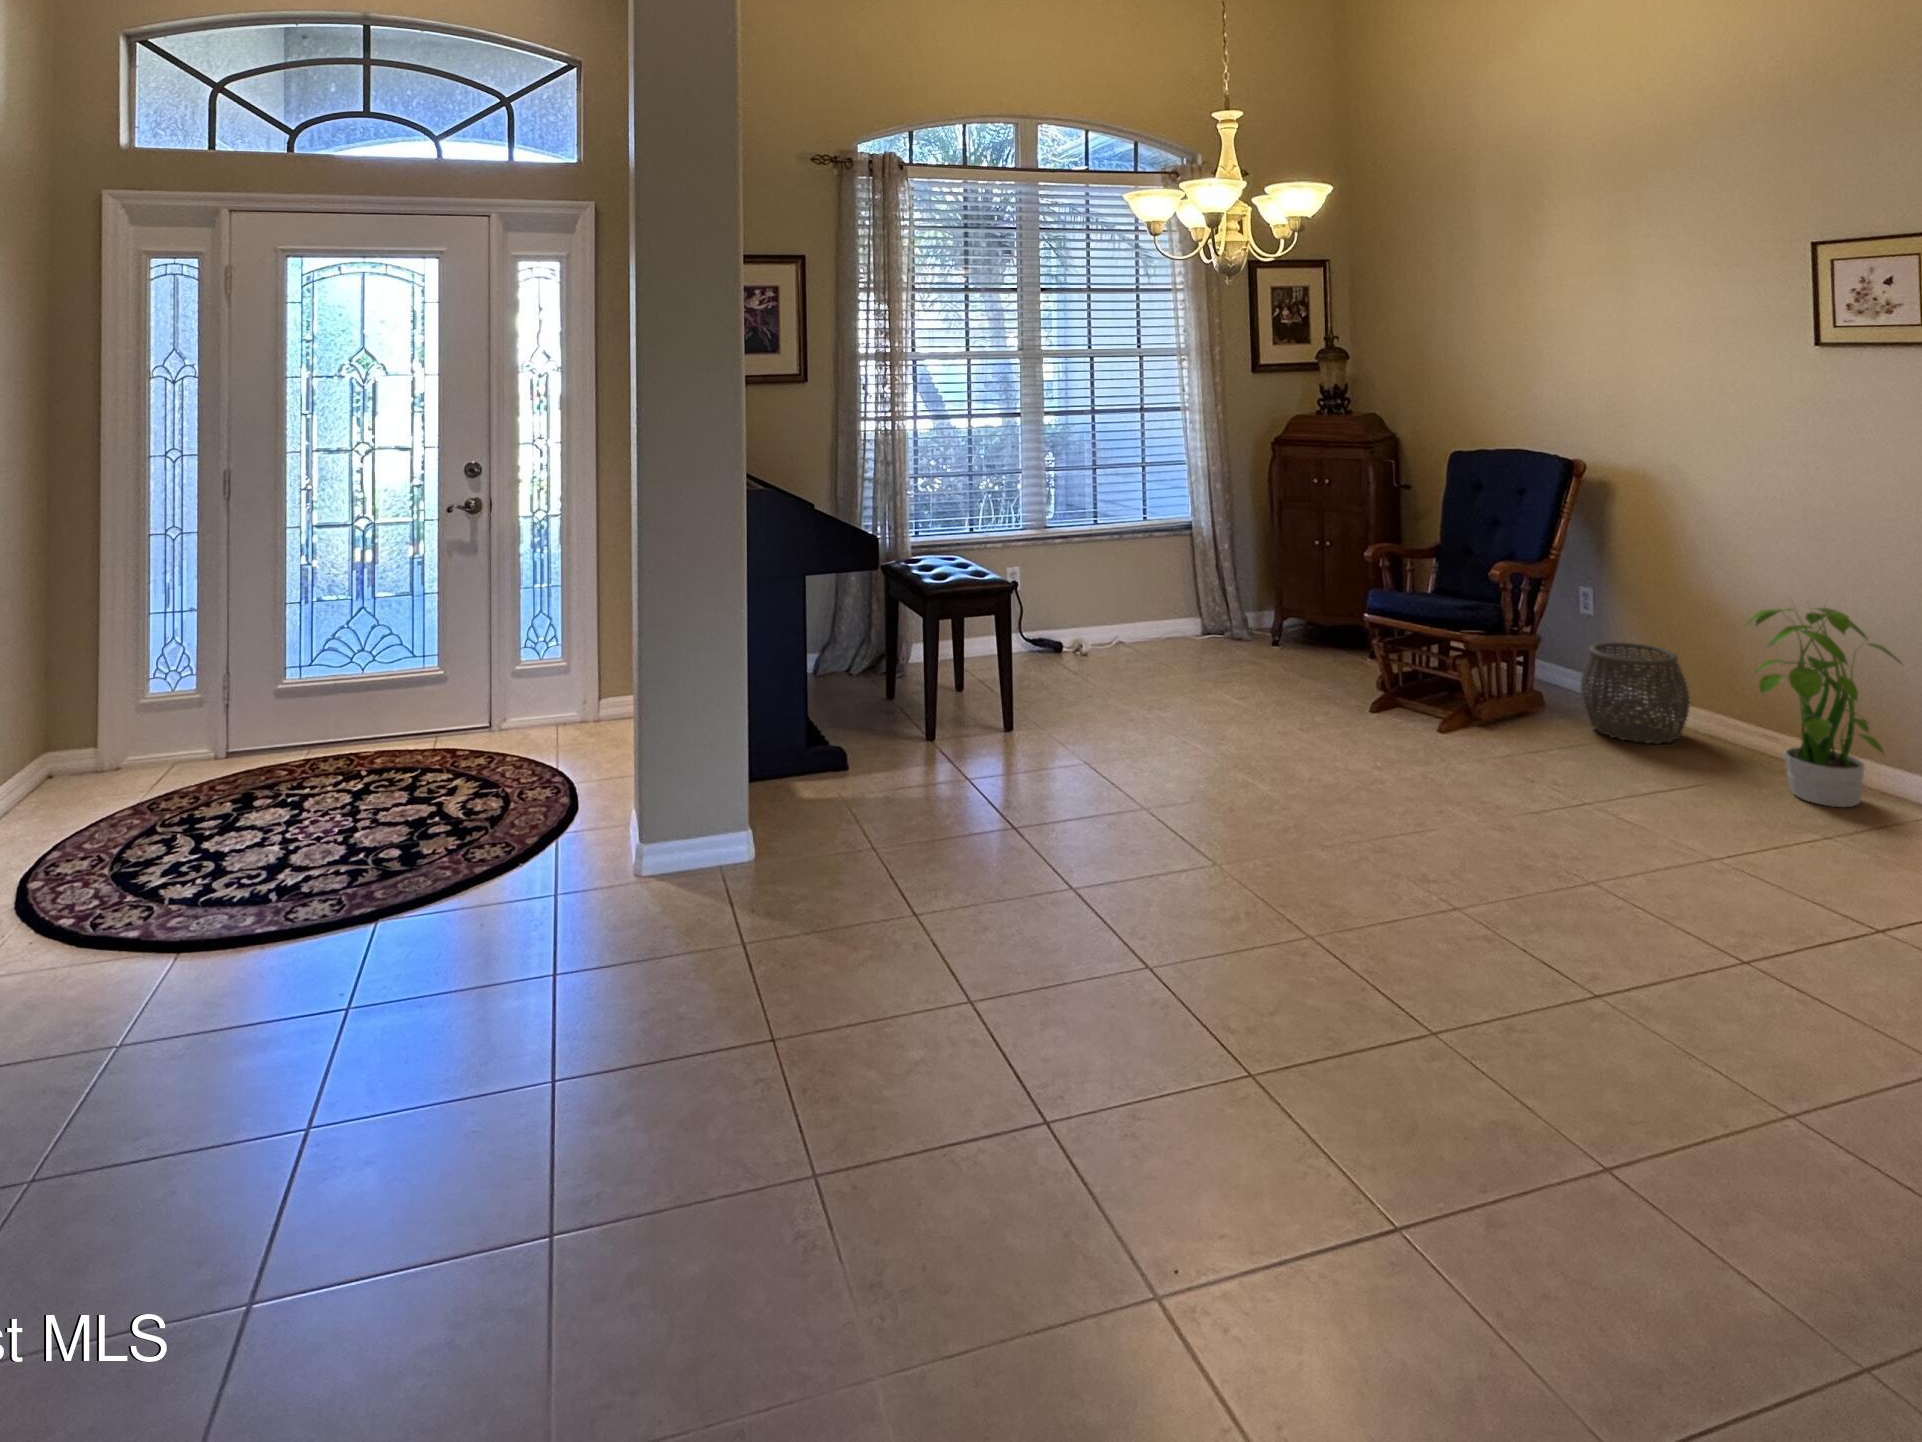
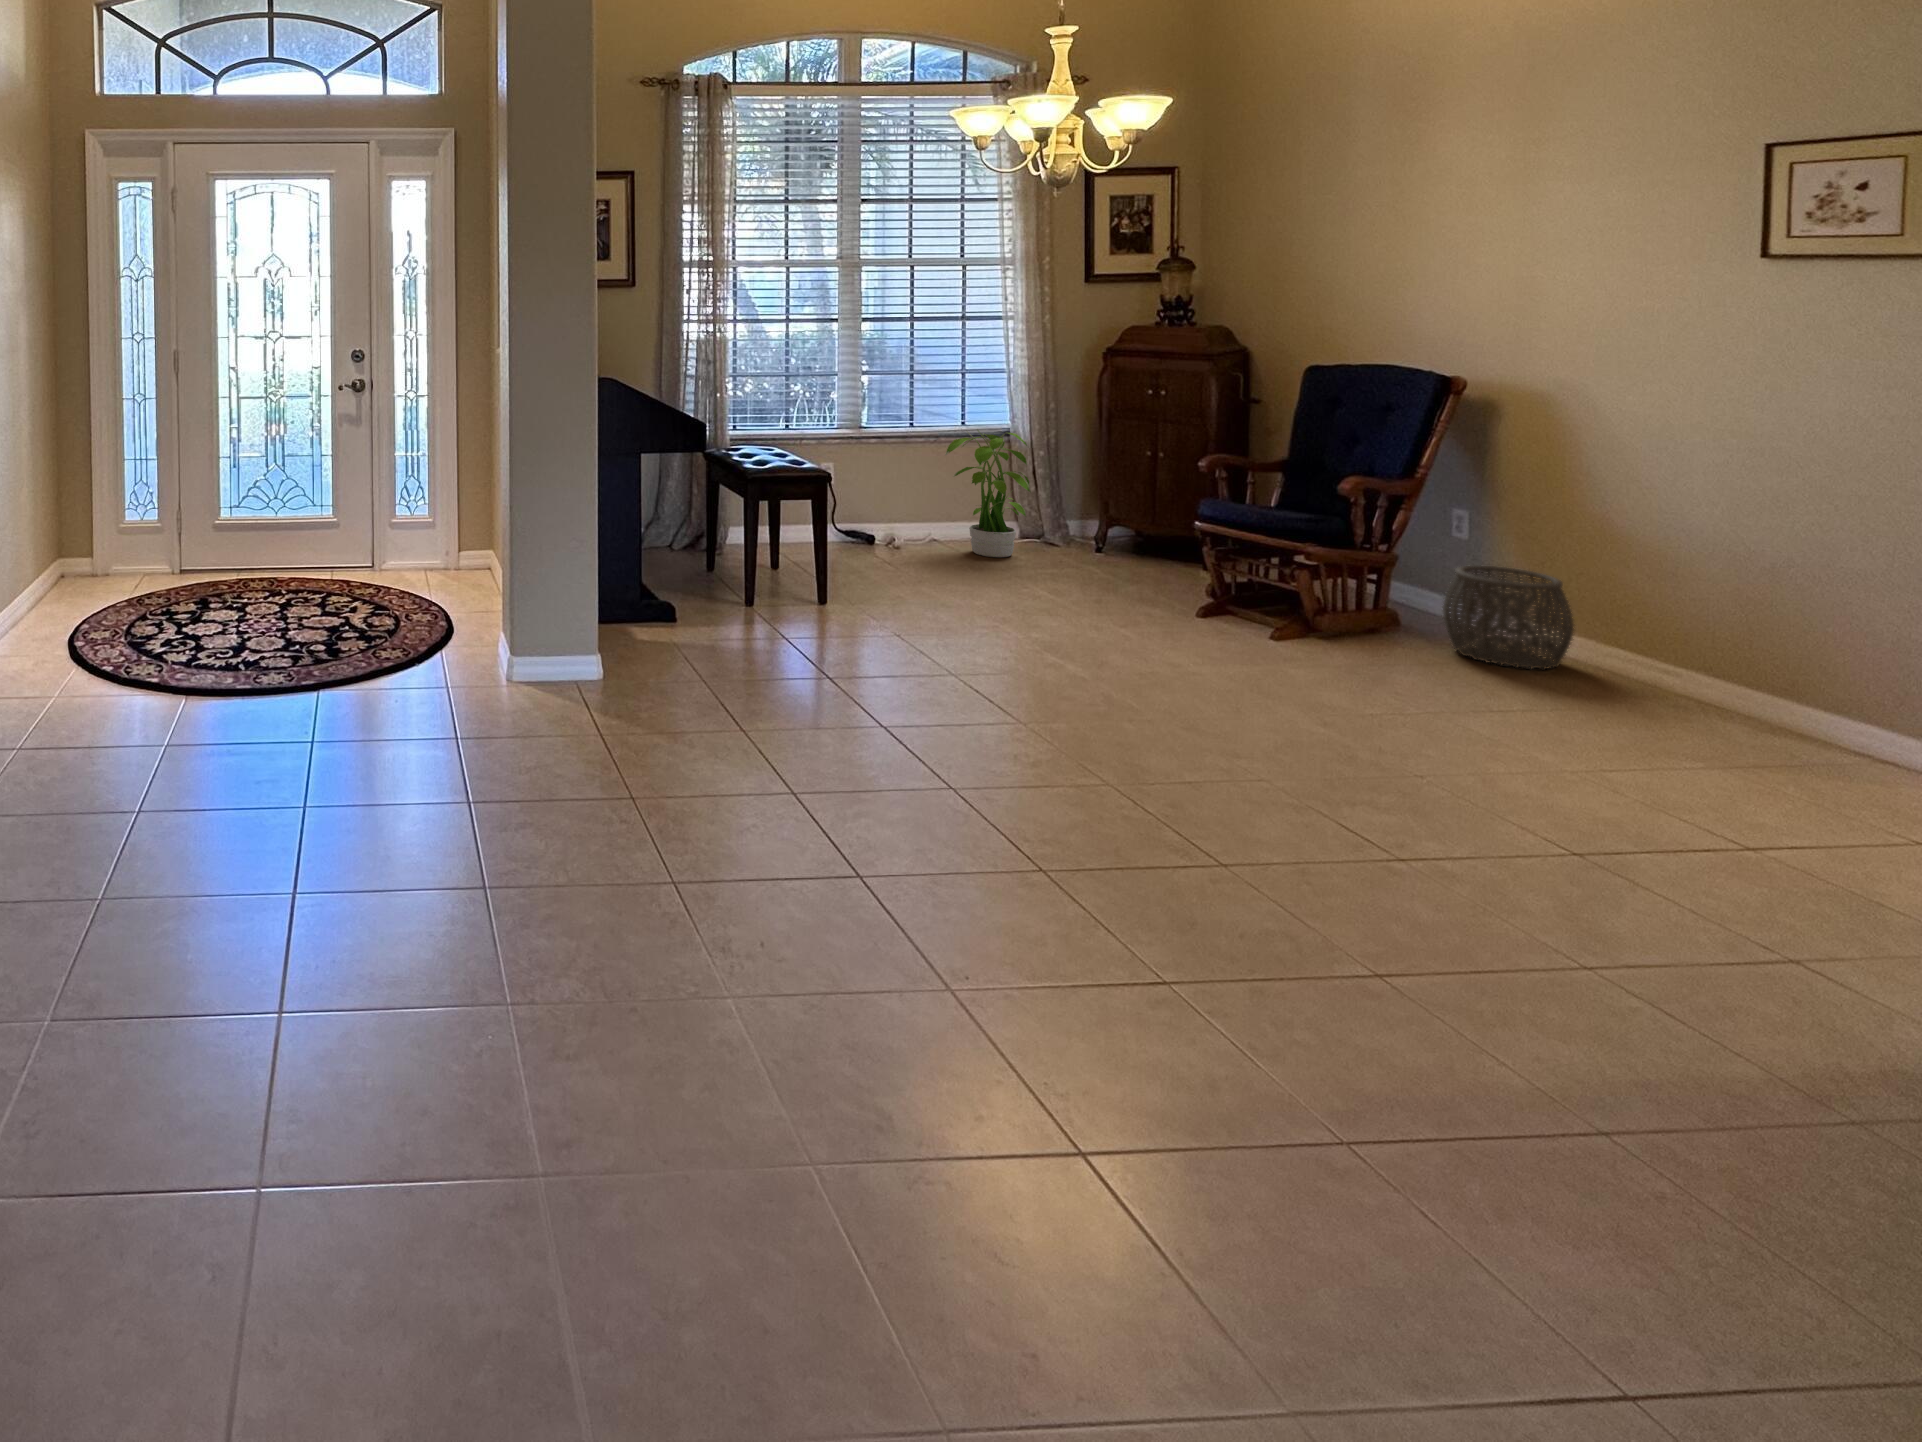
potted plant: present [1748,607,1901,807] -> present [945,429,1031,557]

